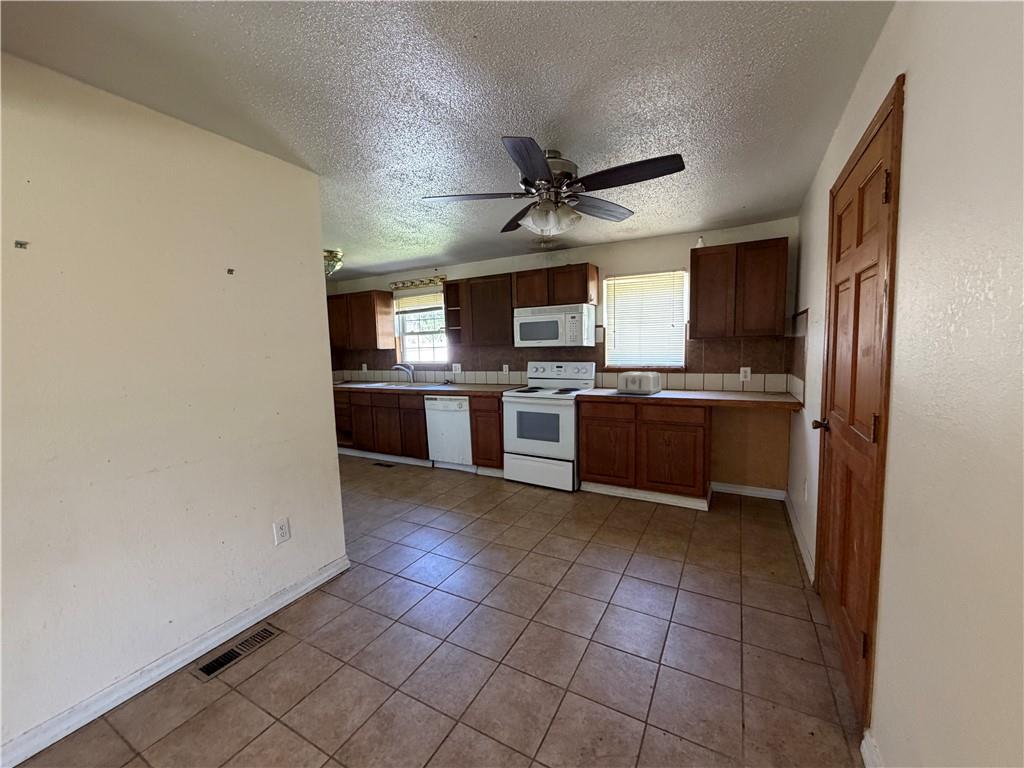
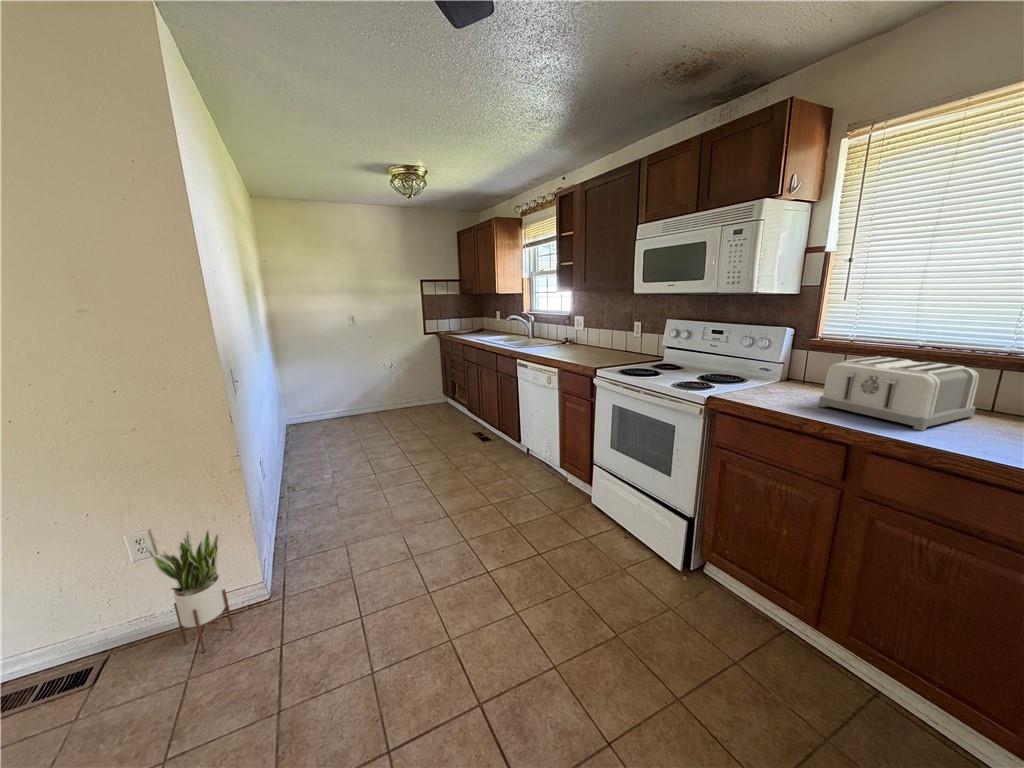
potted plant: none [304,510,337,605] -> present [144,530,233,653]

